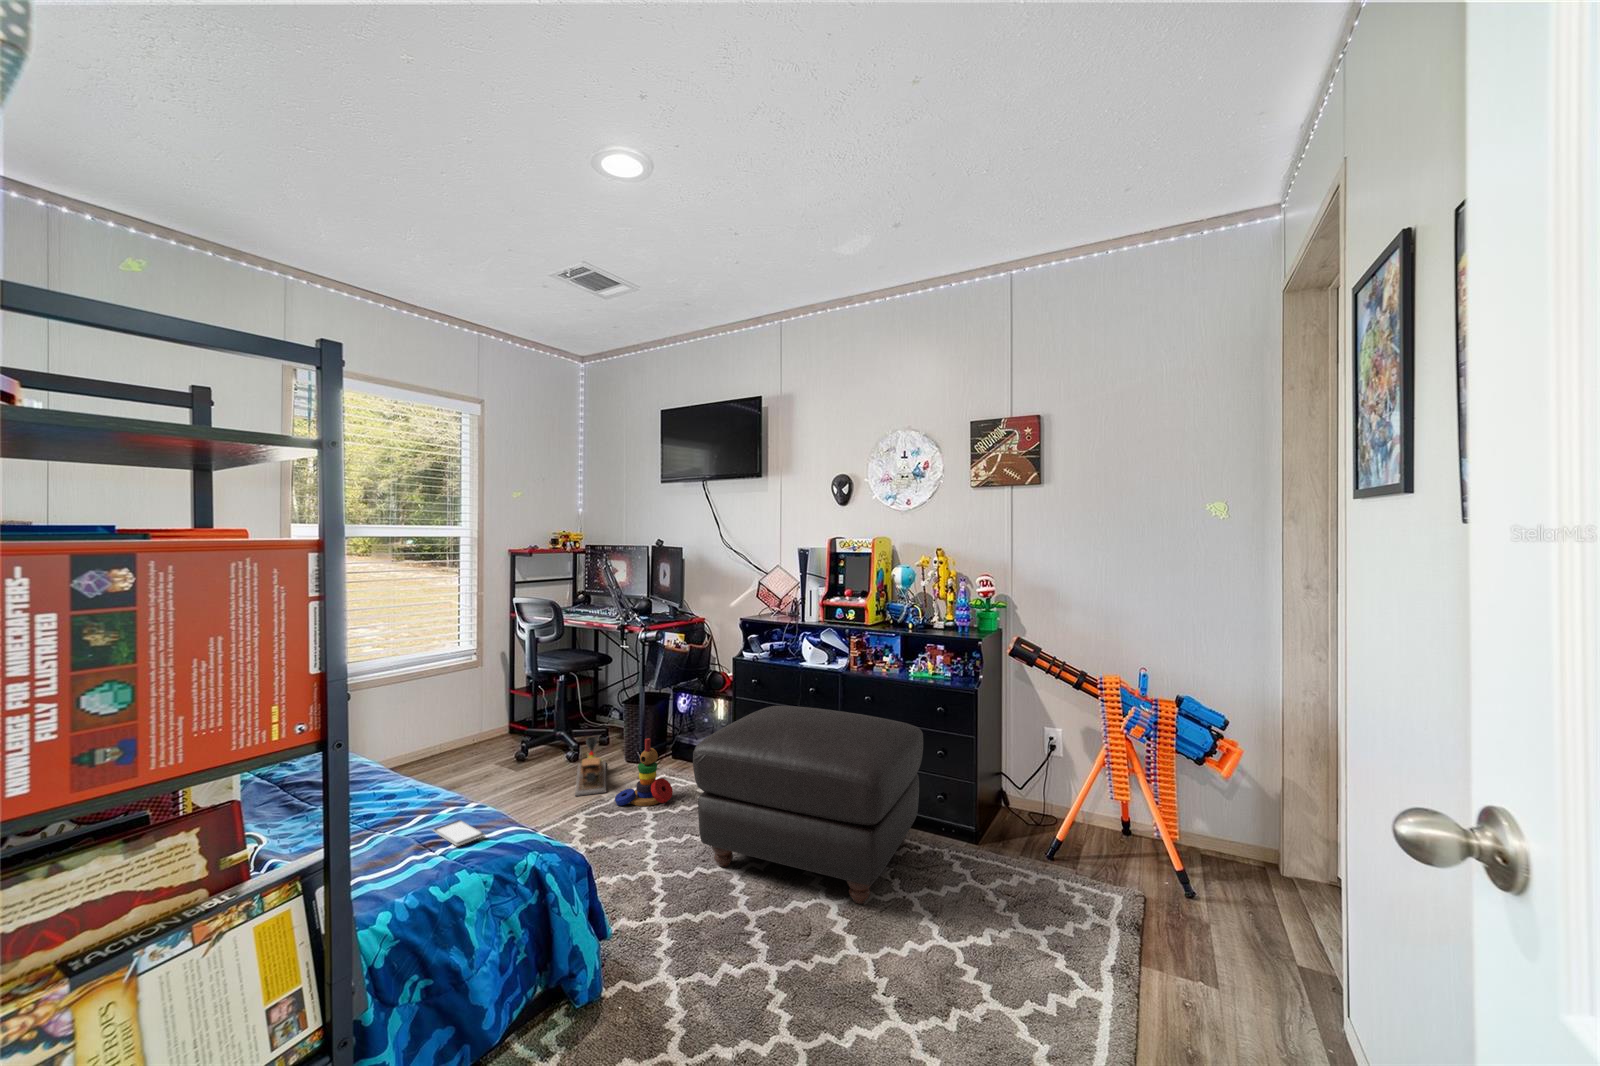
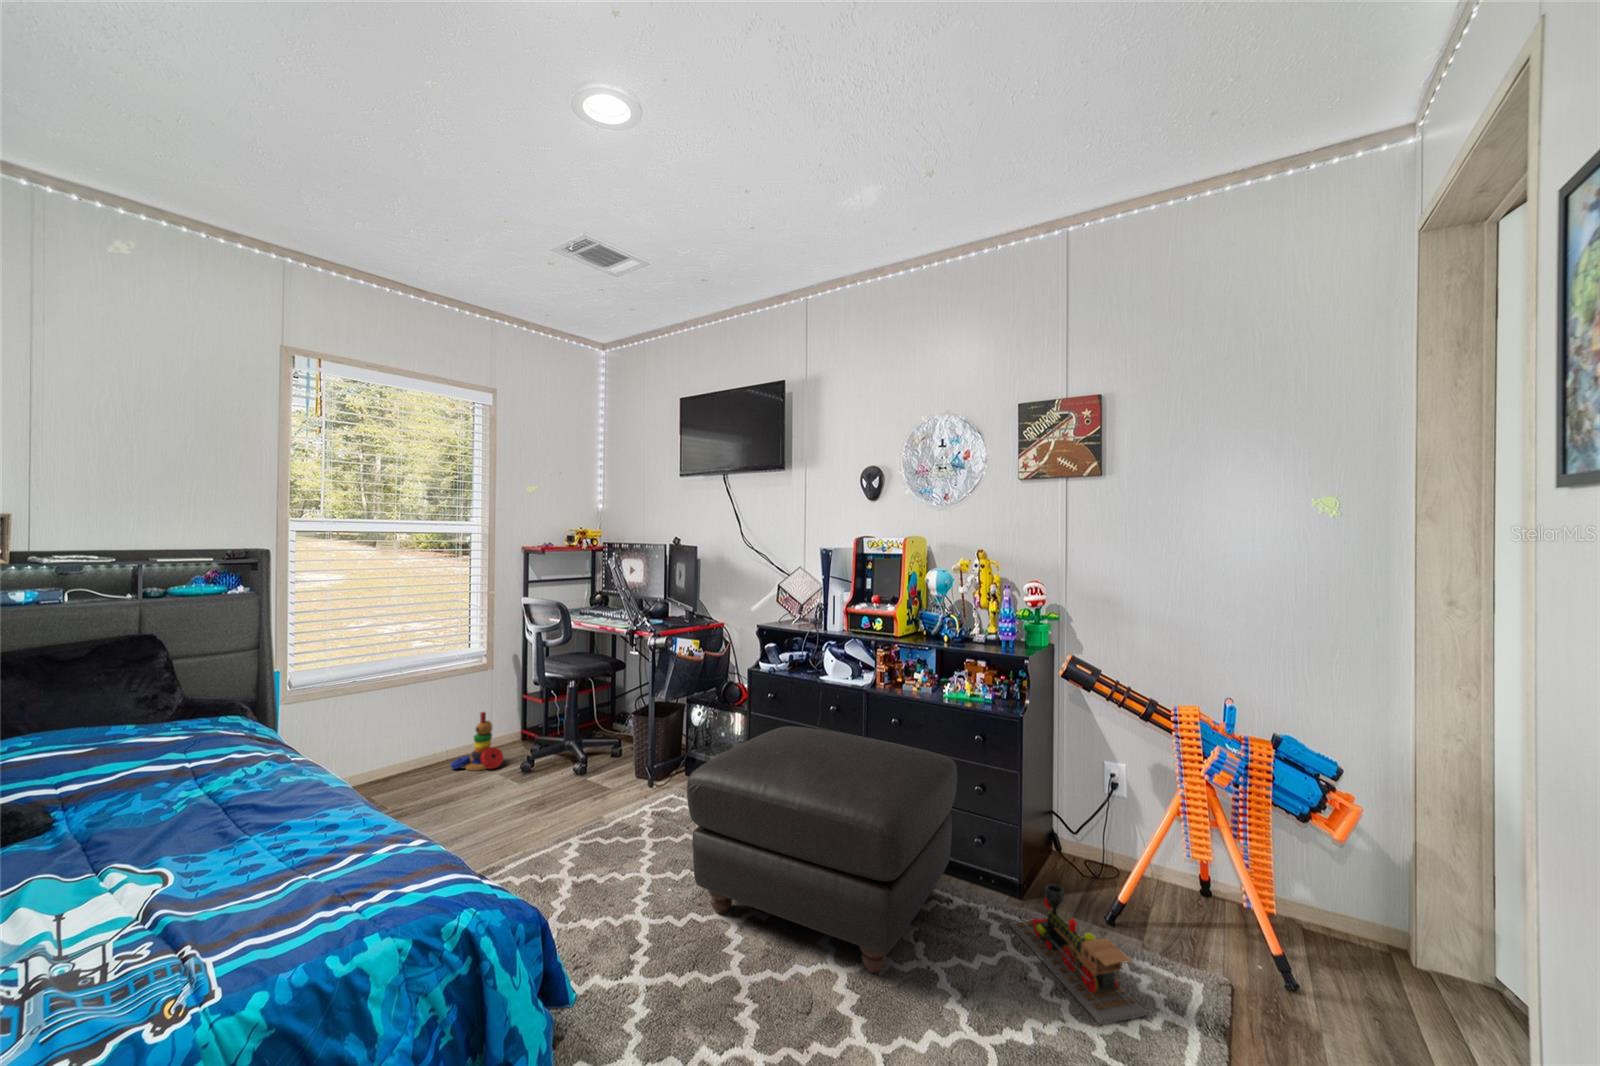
toy train: present [575,737,606,796] -> present [1009,884,1148,1025]
stacking toy: present [615,738,673,806] -> present [451,712,504,771]
smartphone: present [433,820,485,846] -> none [358,863,415,900]

